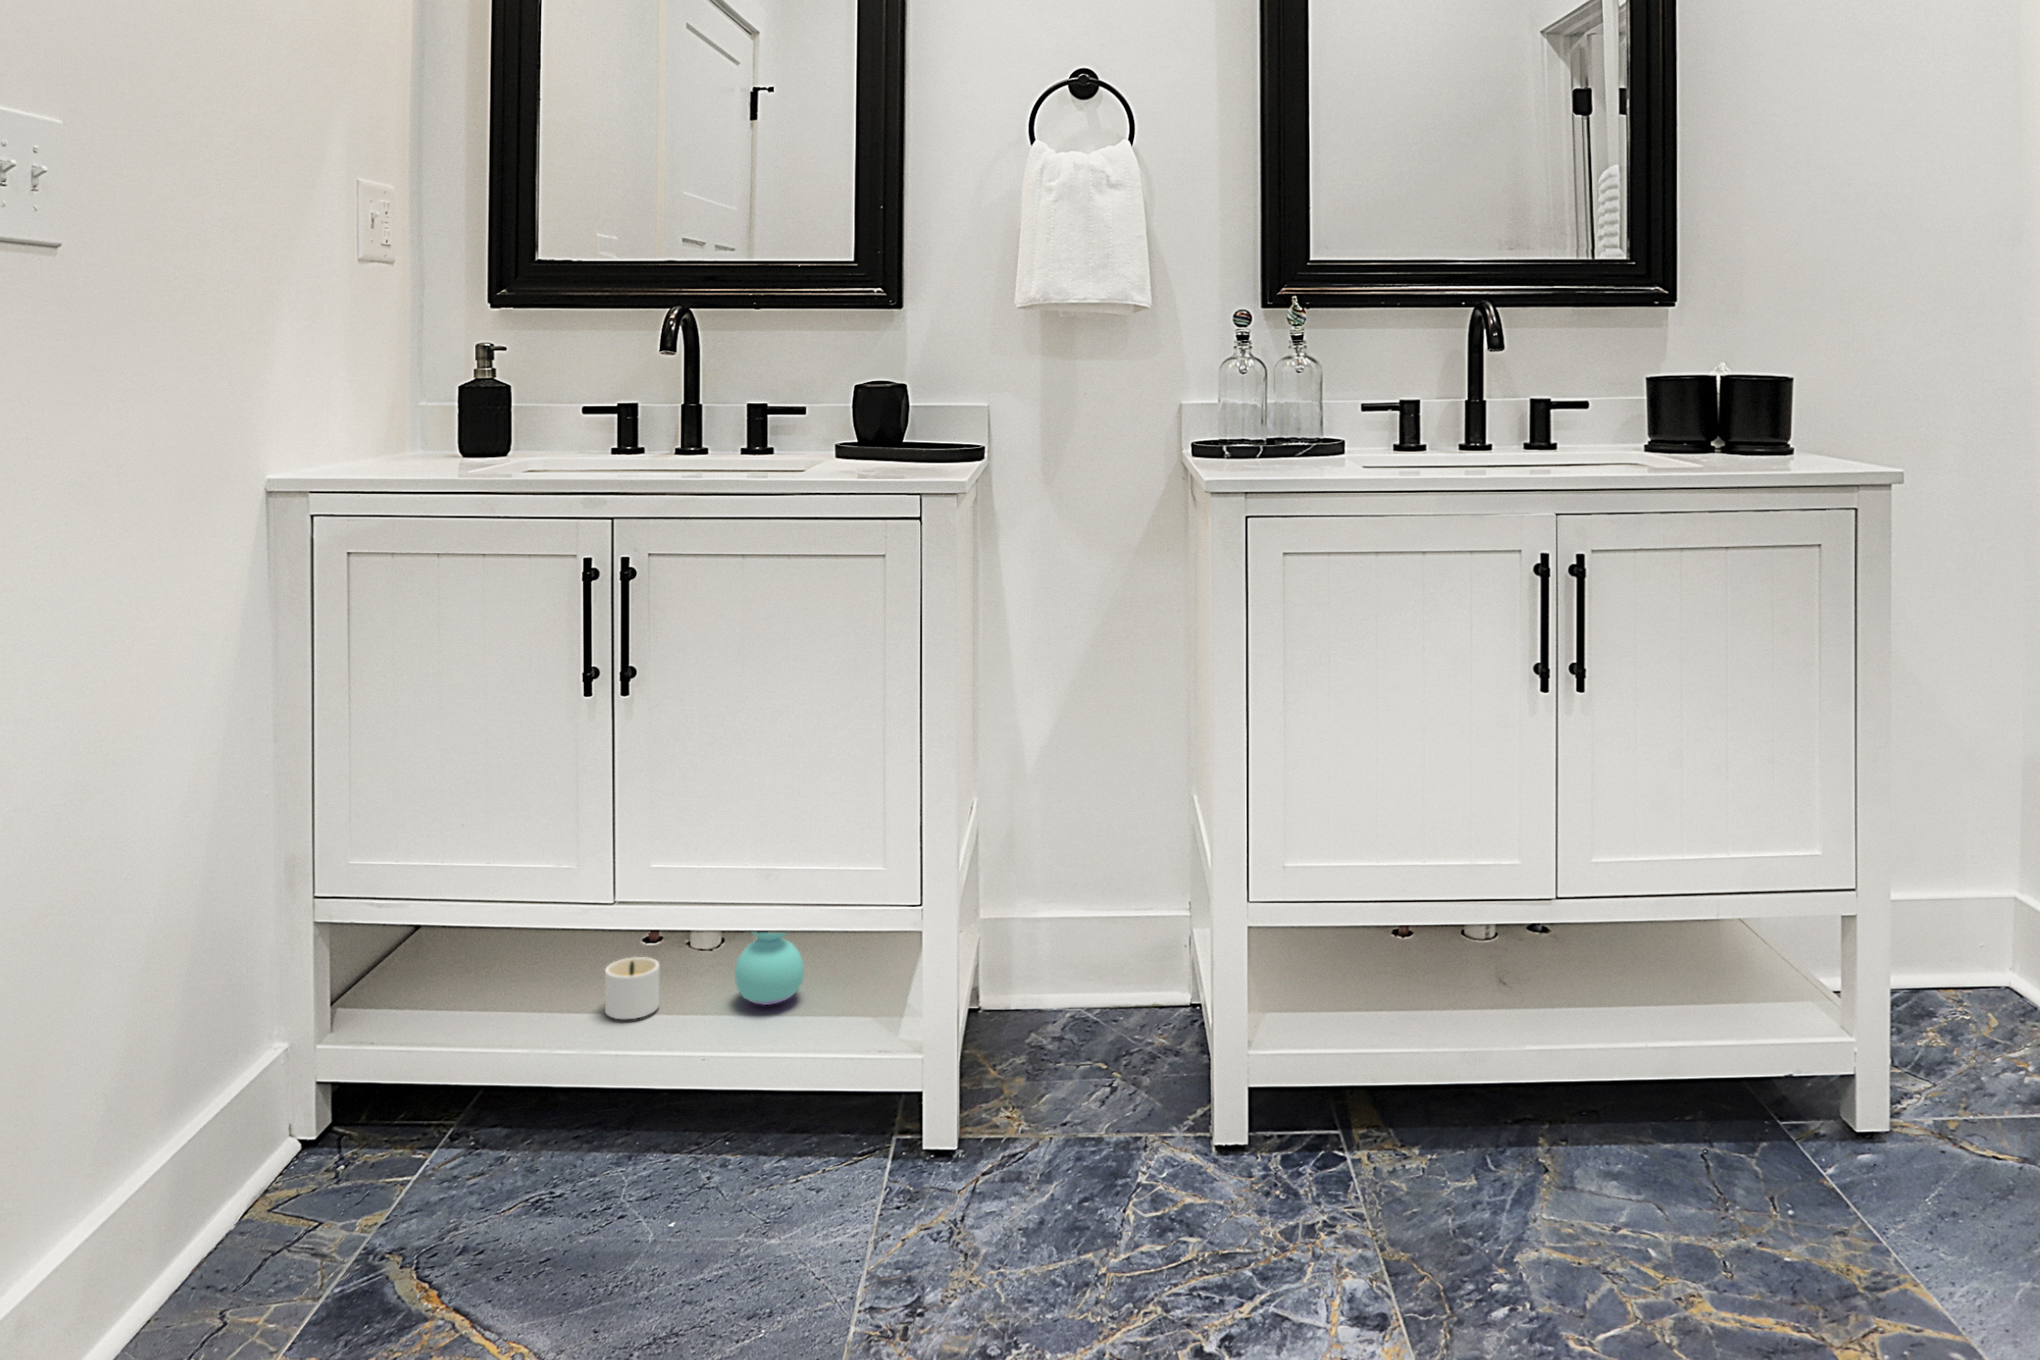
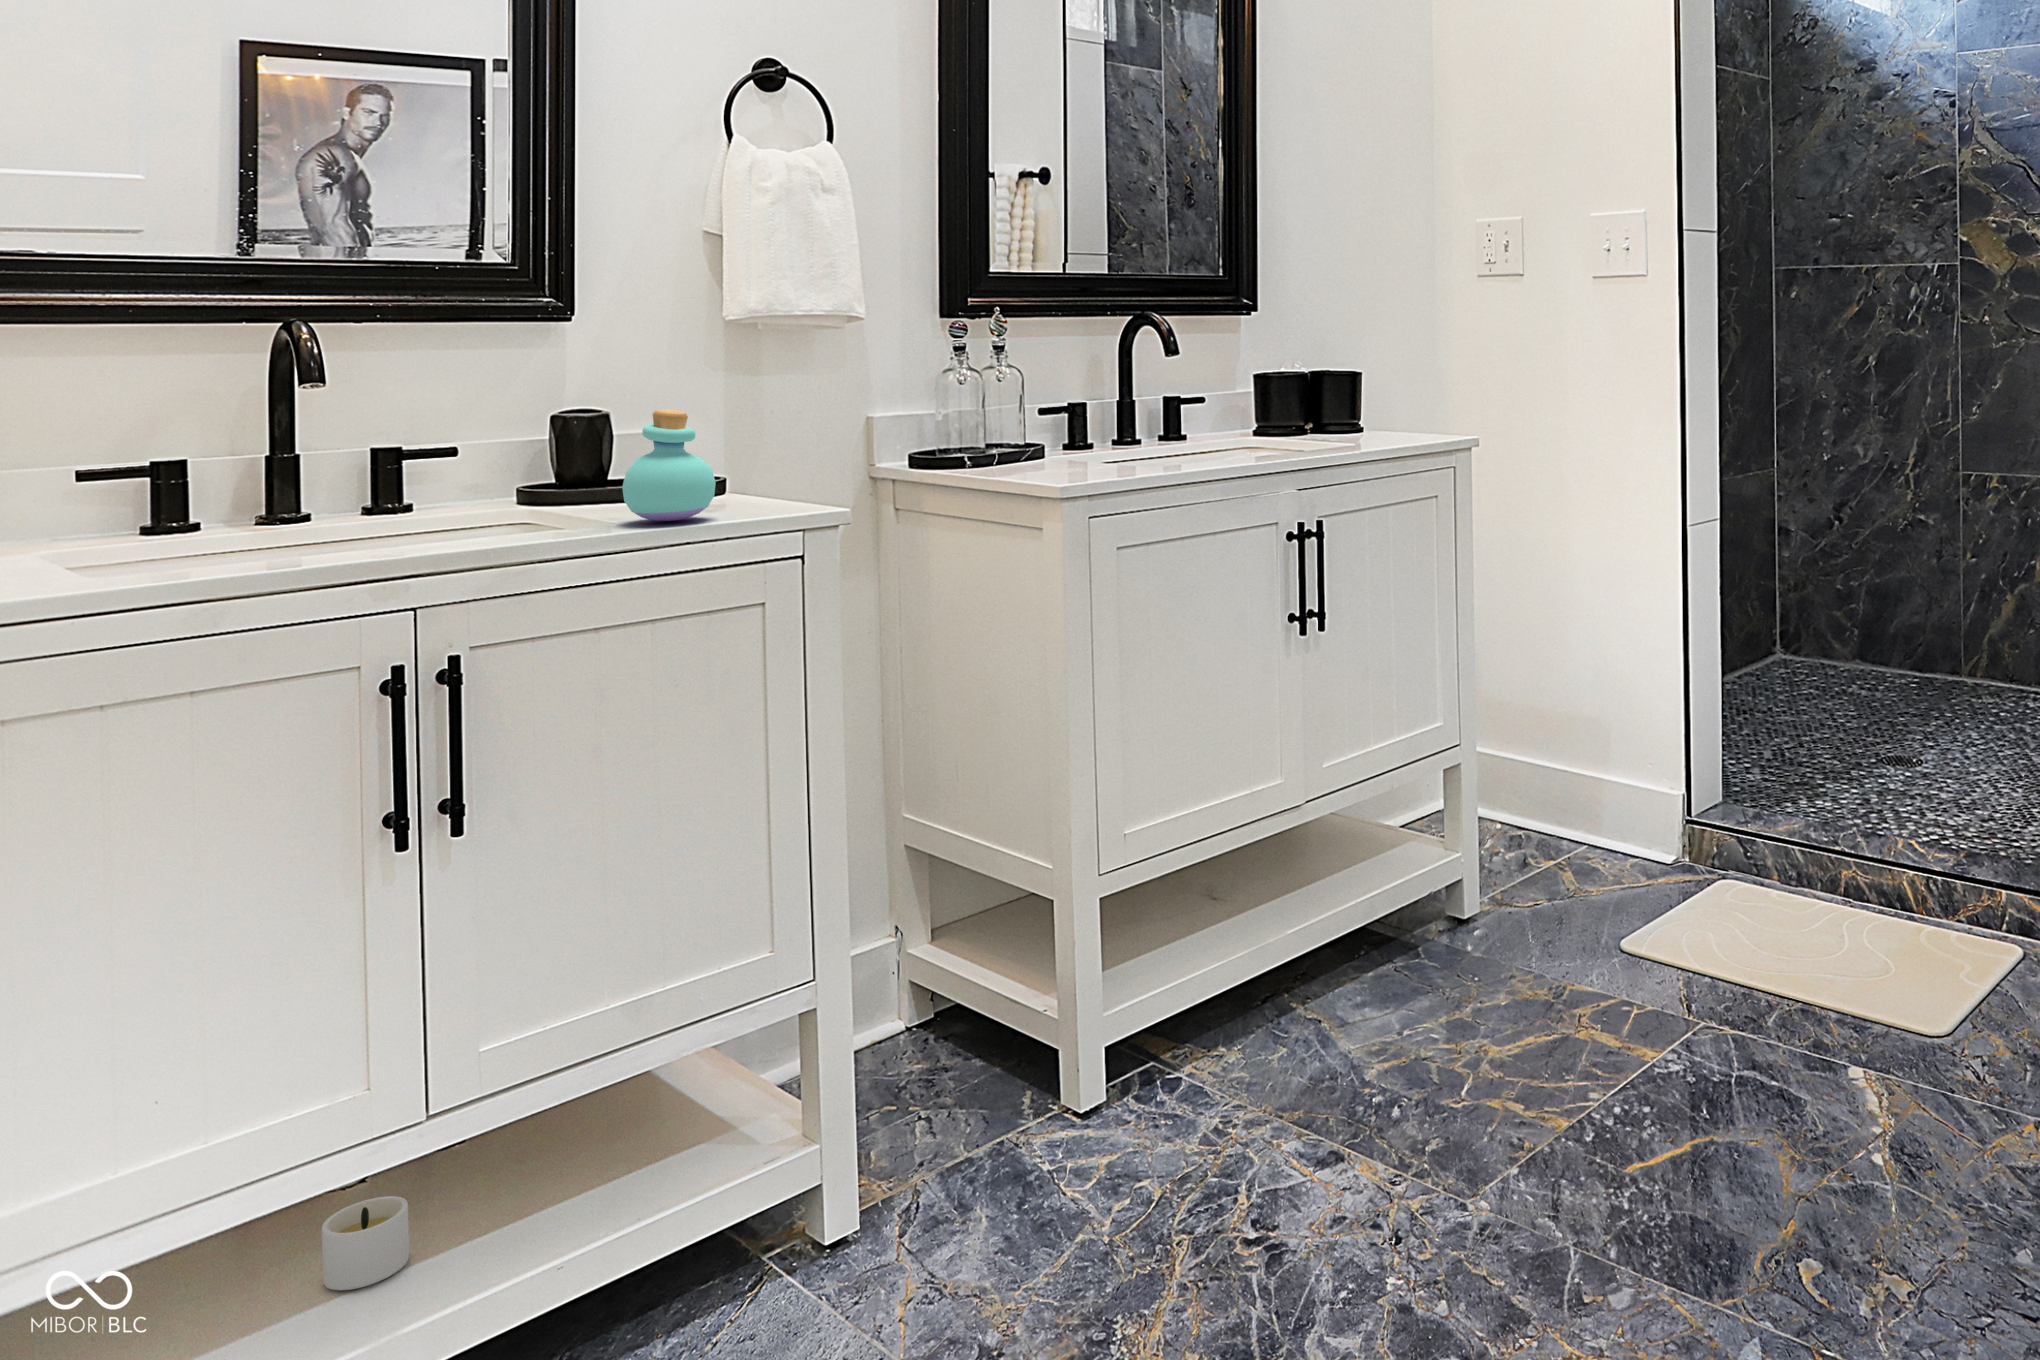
perfume bottle: present [735,932,804,1005] -> present [622,409,716,521]

